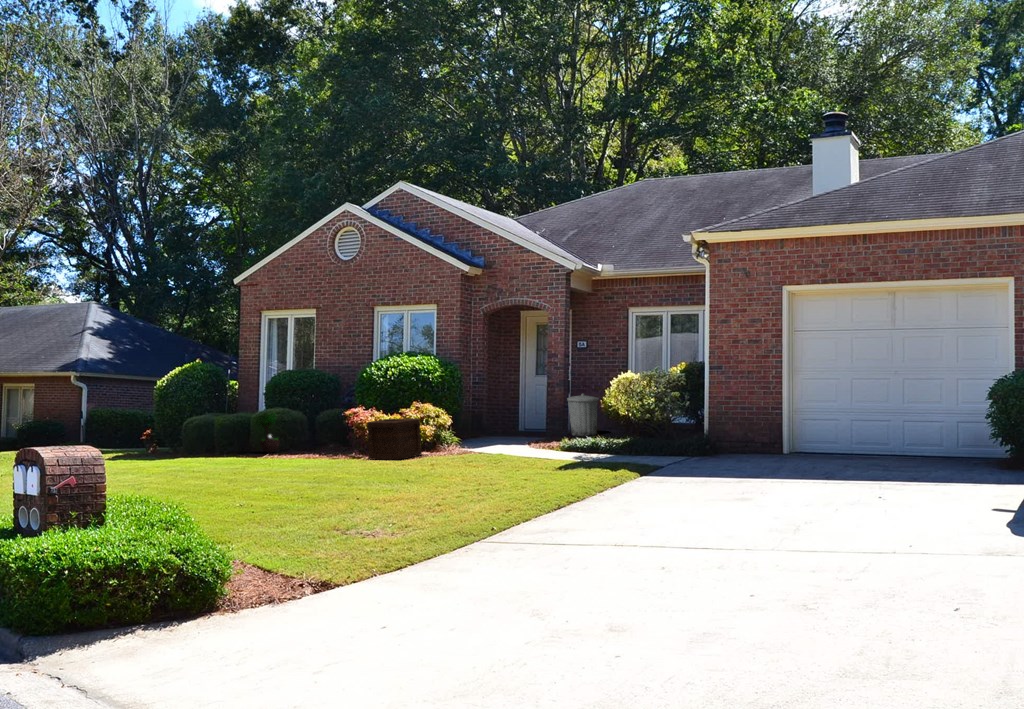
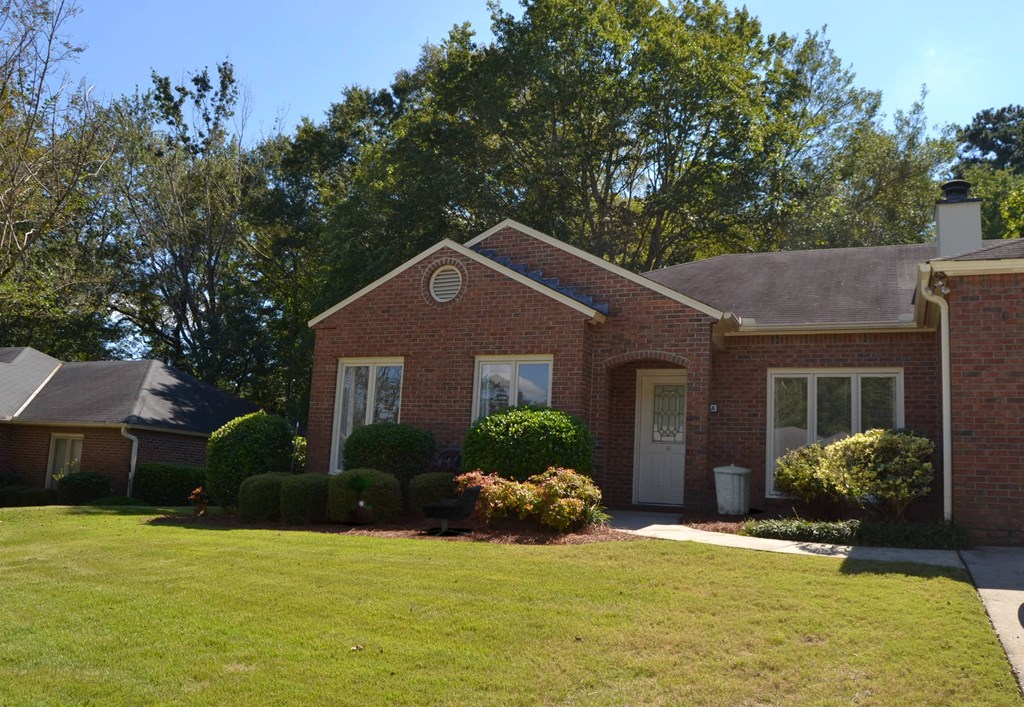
lounge chair: none [309,418,359,458] -> present [422,485,482,535]
wooden crate: present [367,418,422,460] -> none [505,488,570,544]

